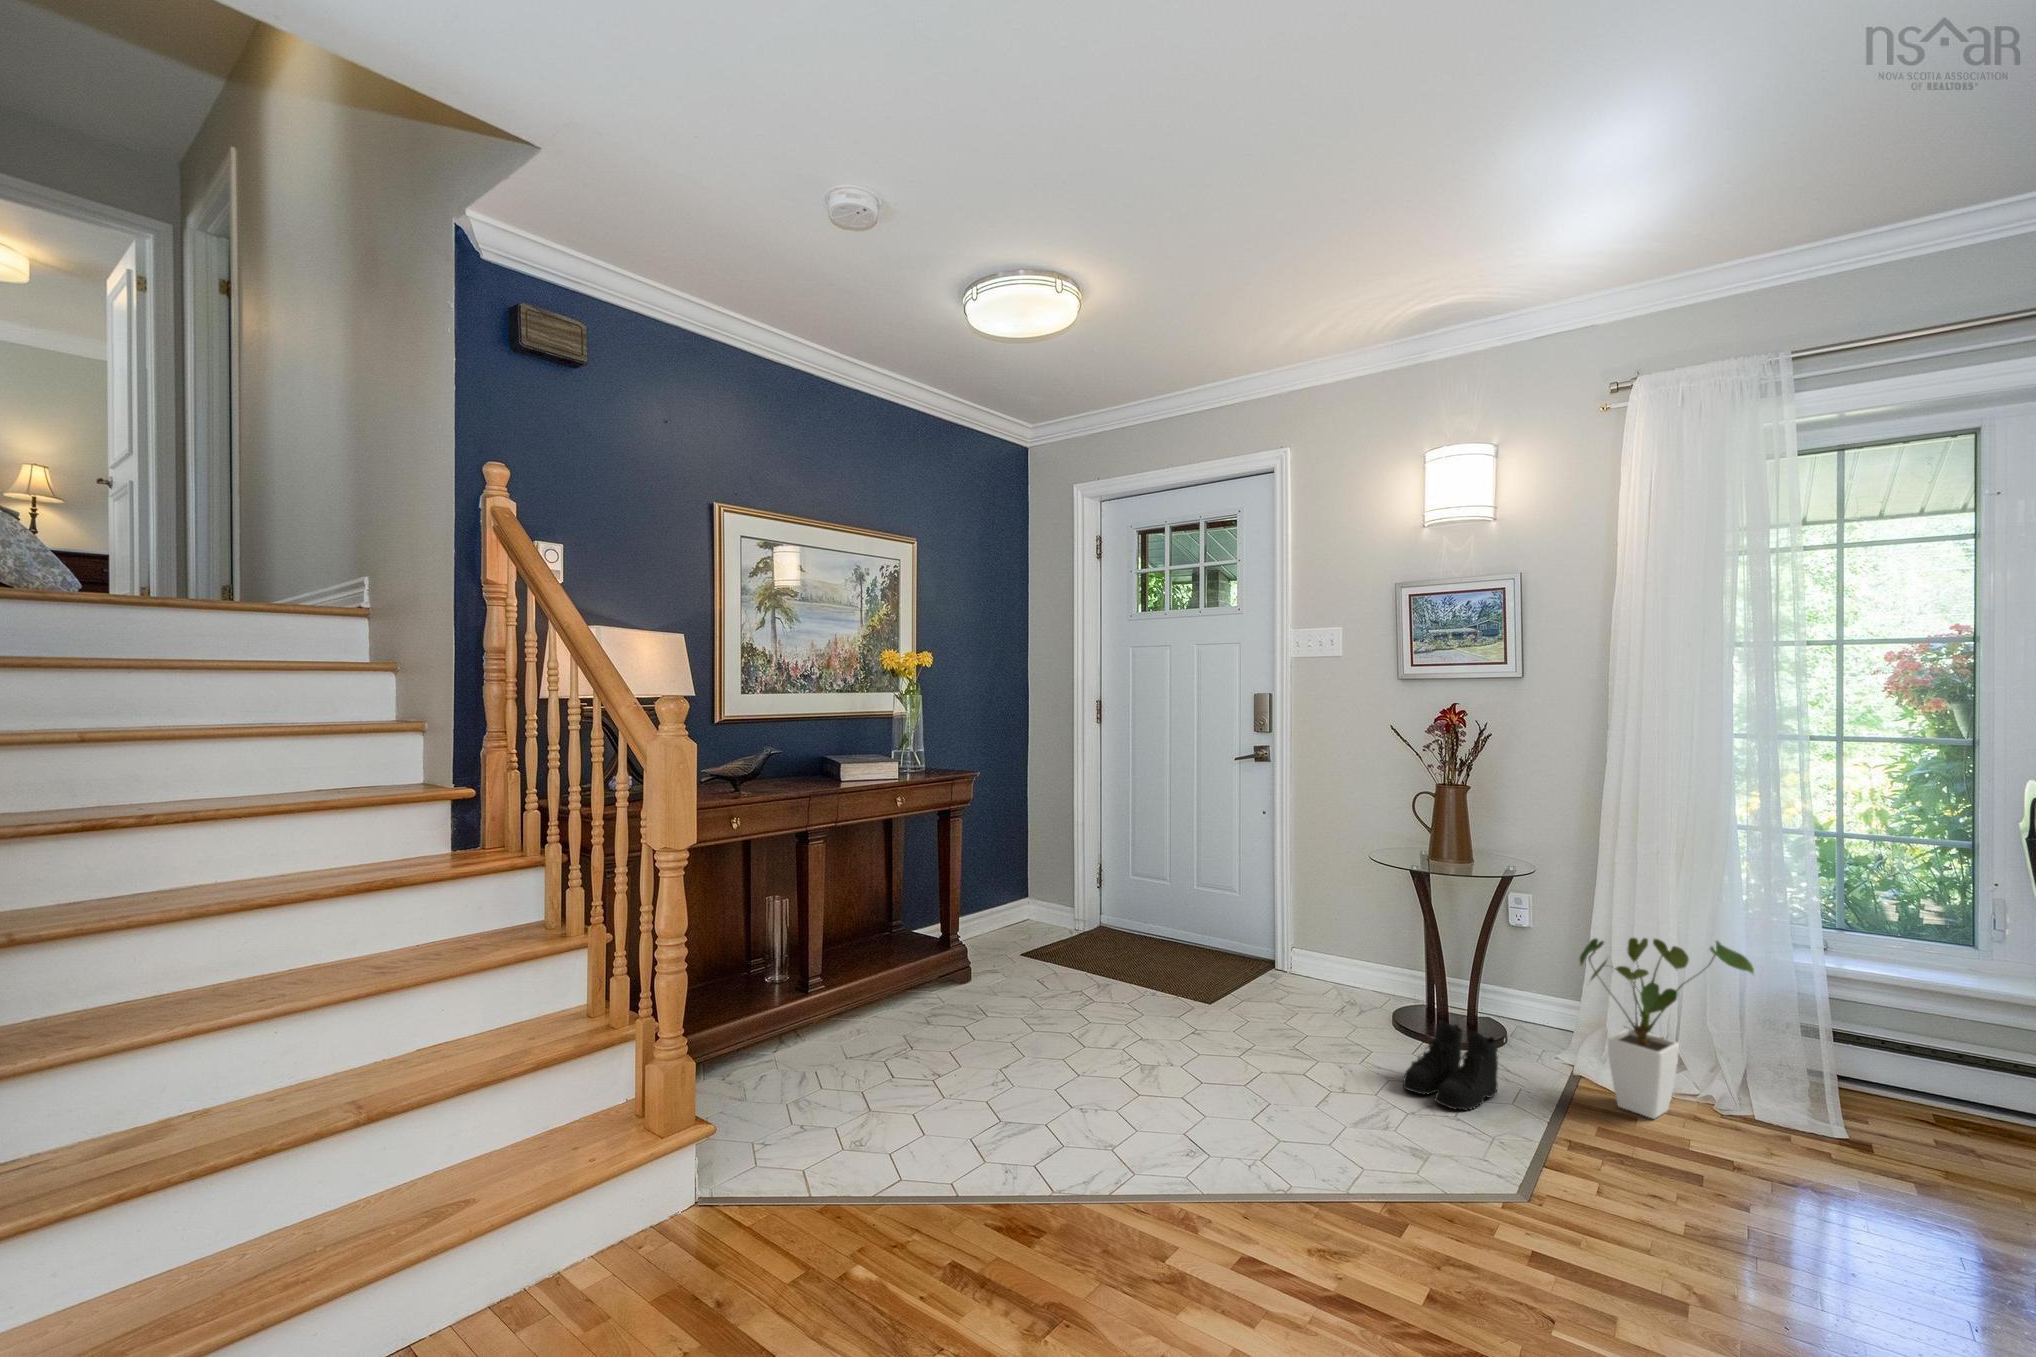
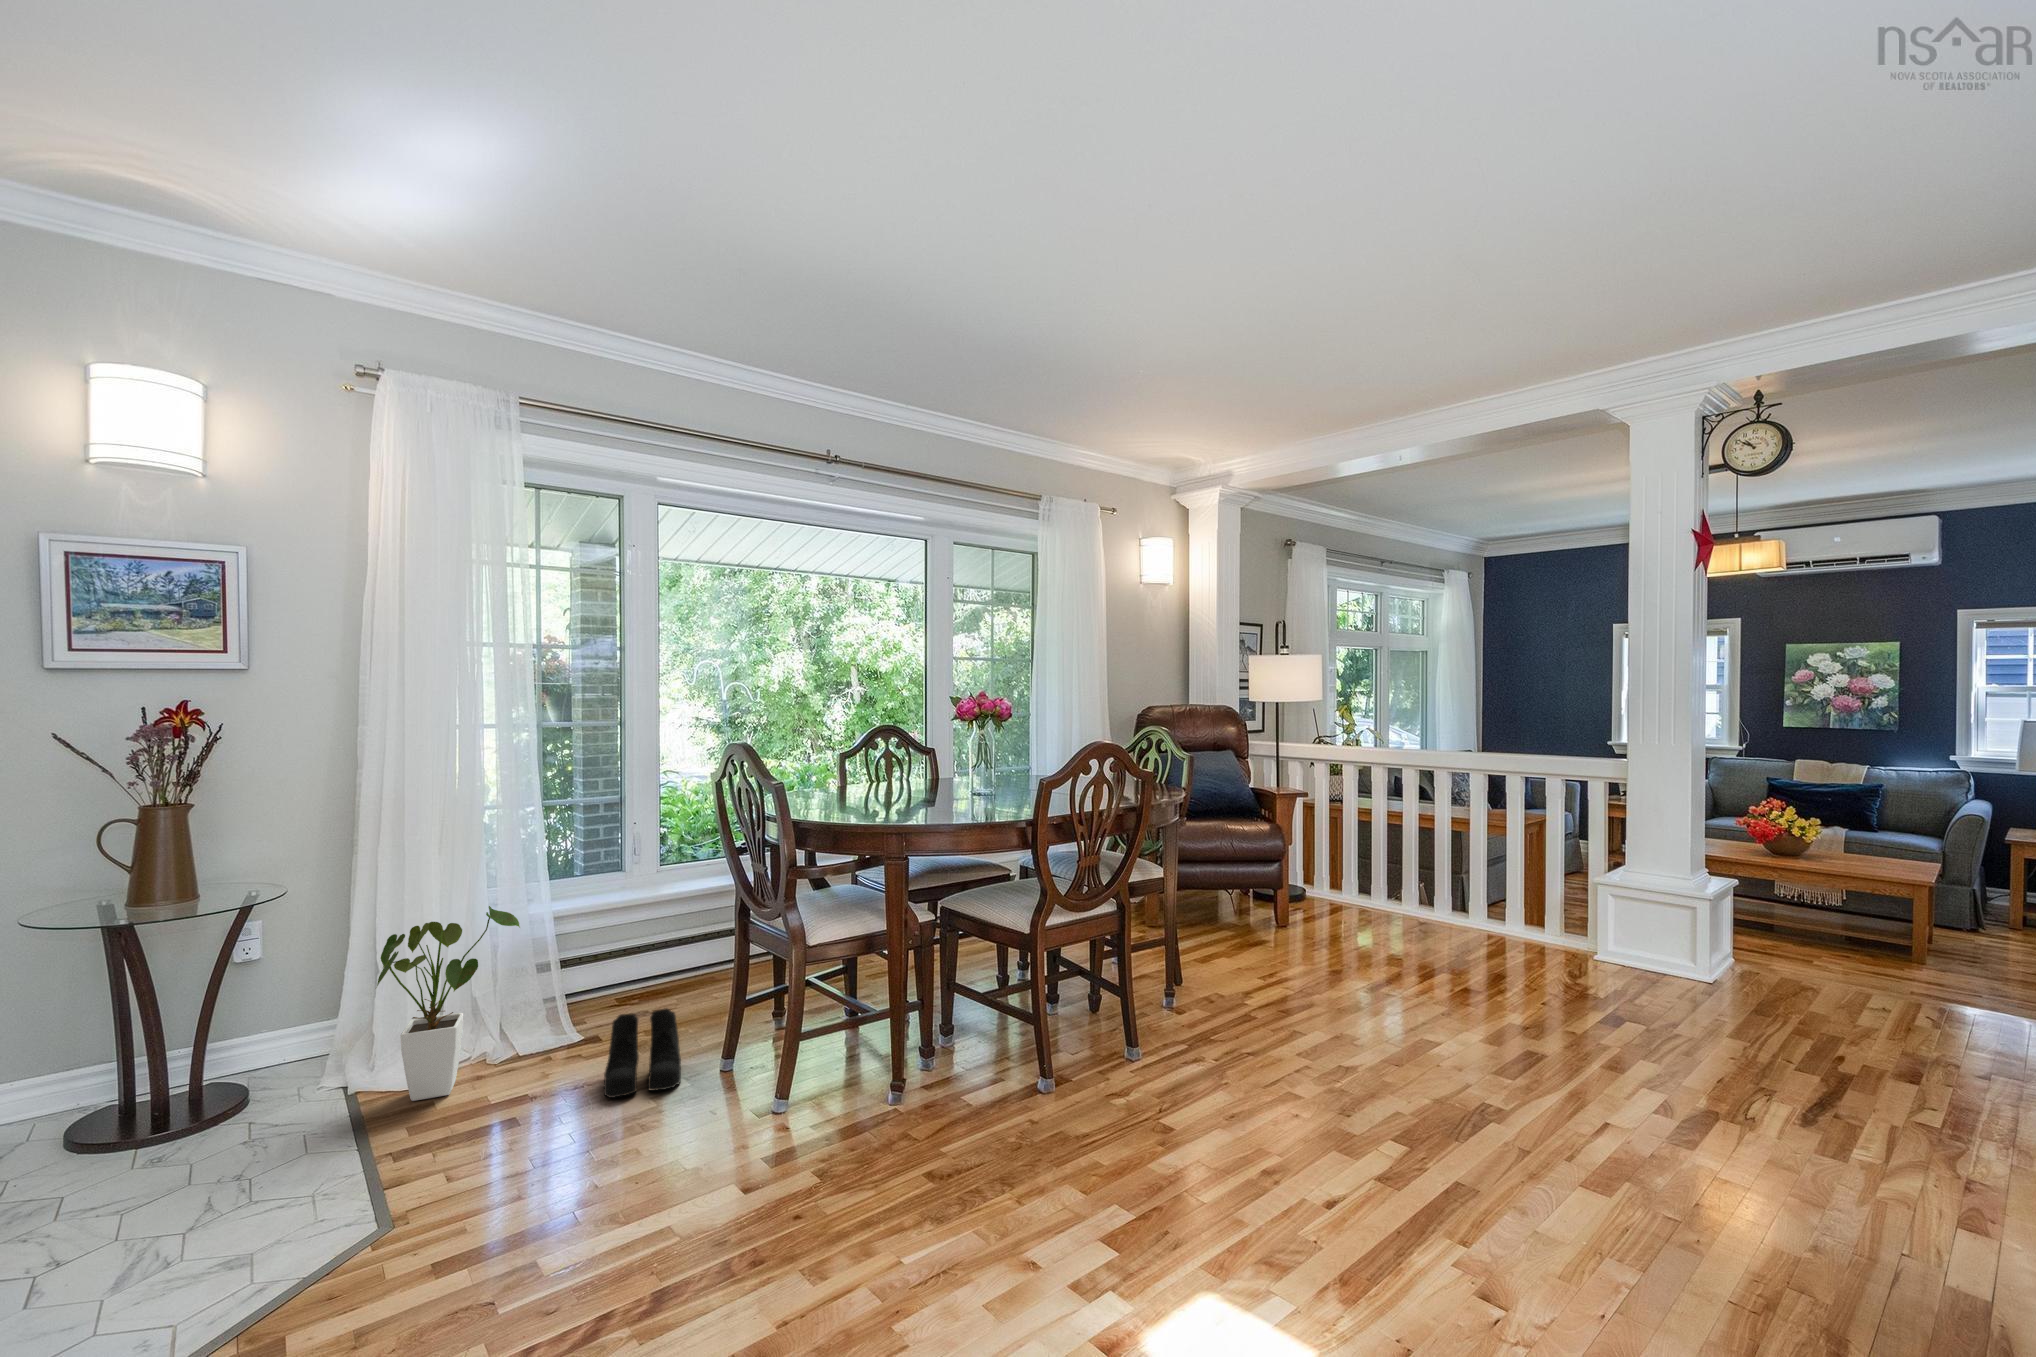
boots: present [1403,1021,1498,1110] -> present [604,1008,681,1098]

